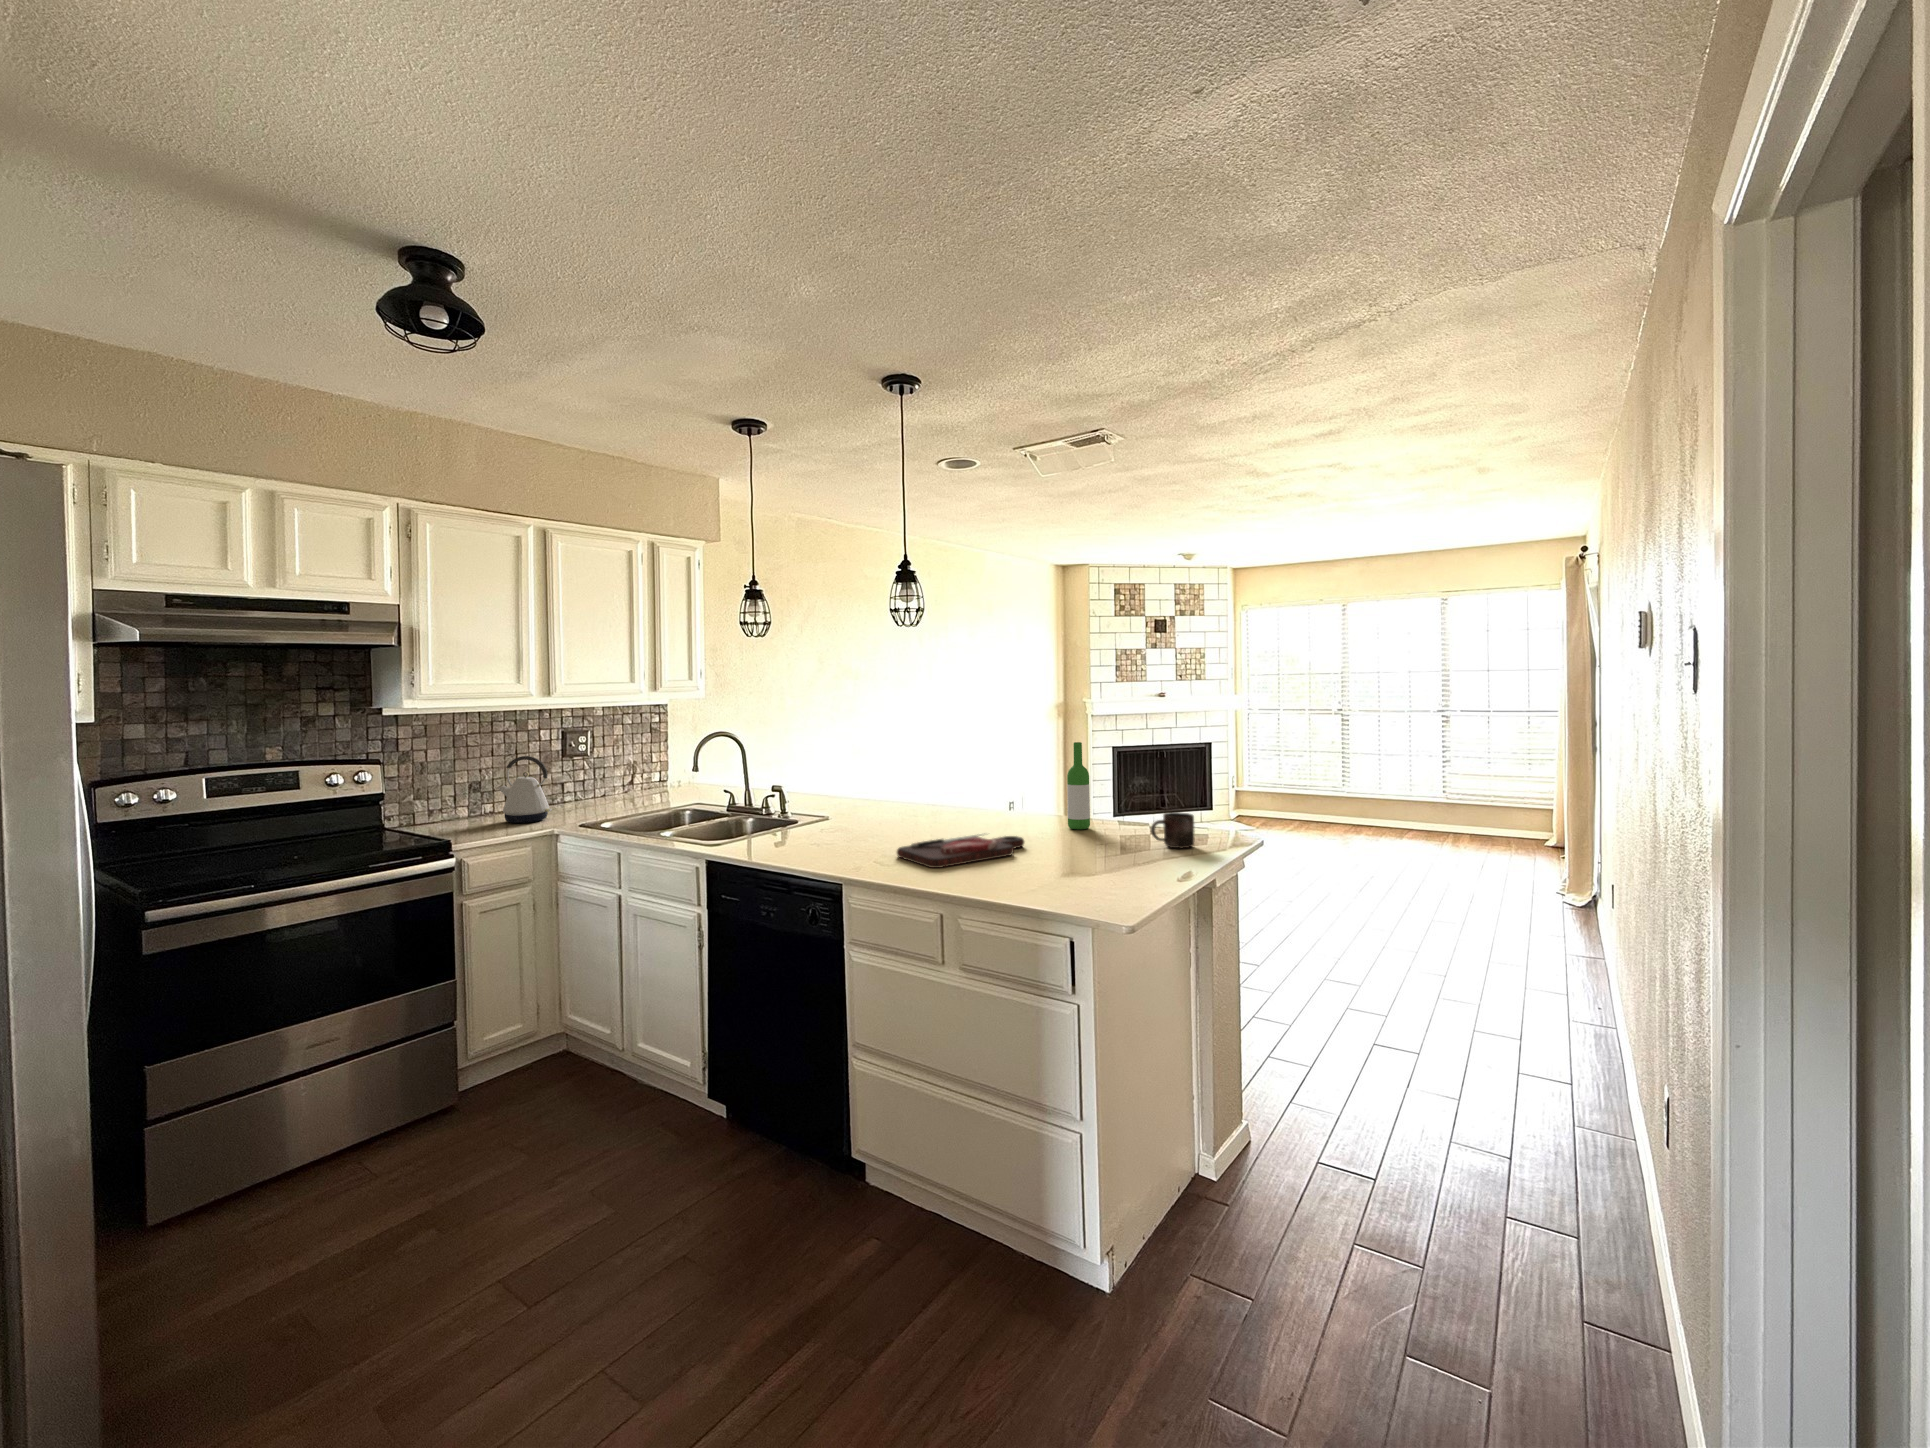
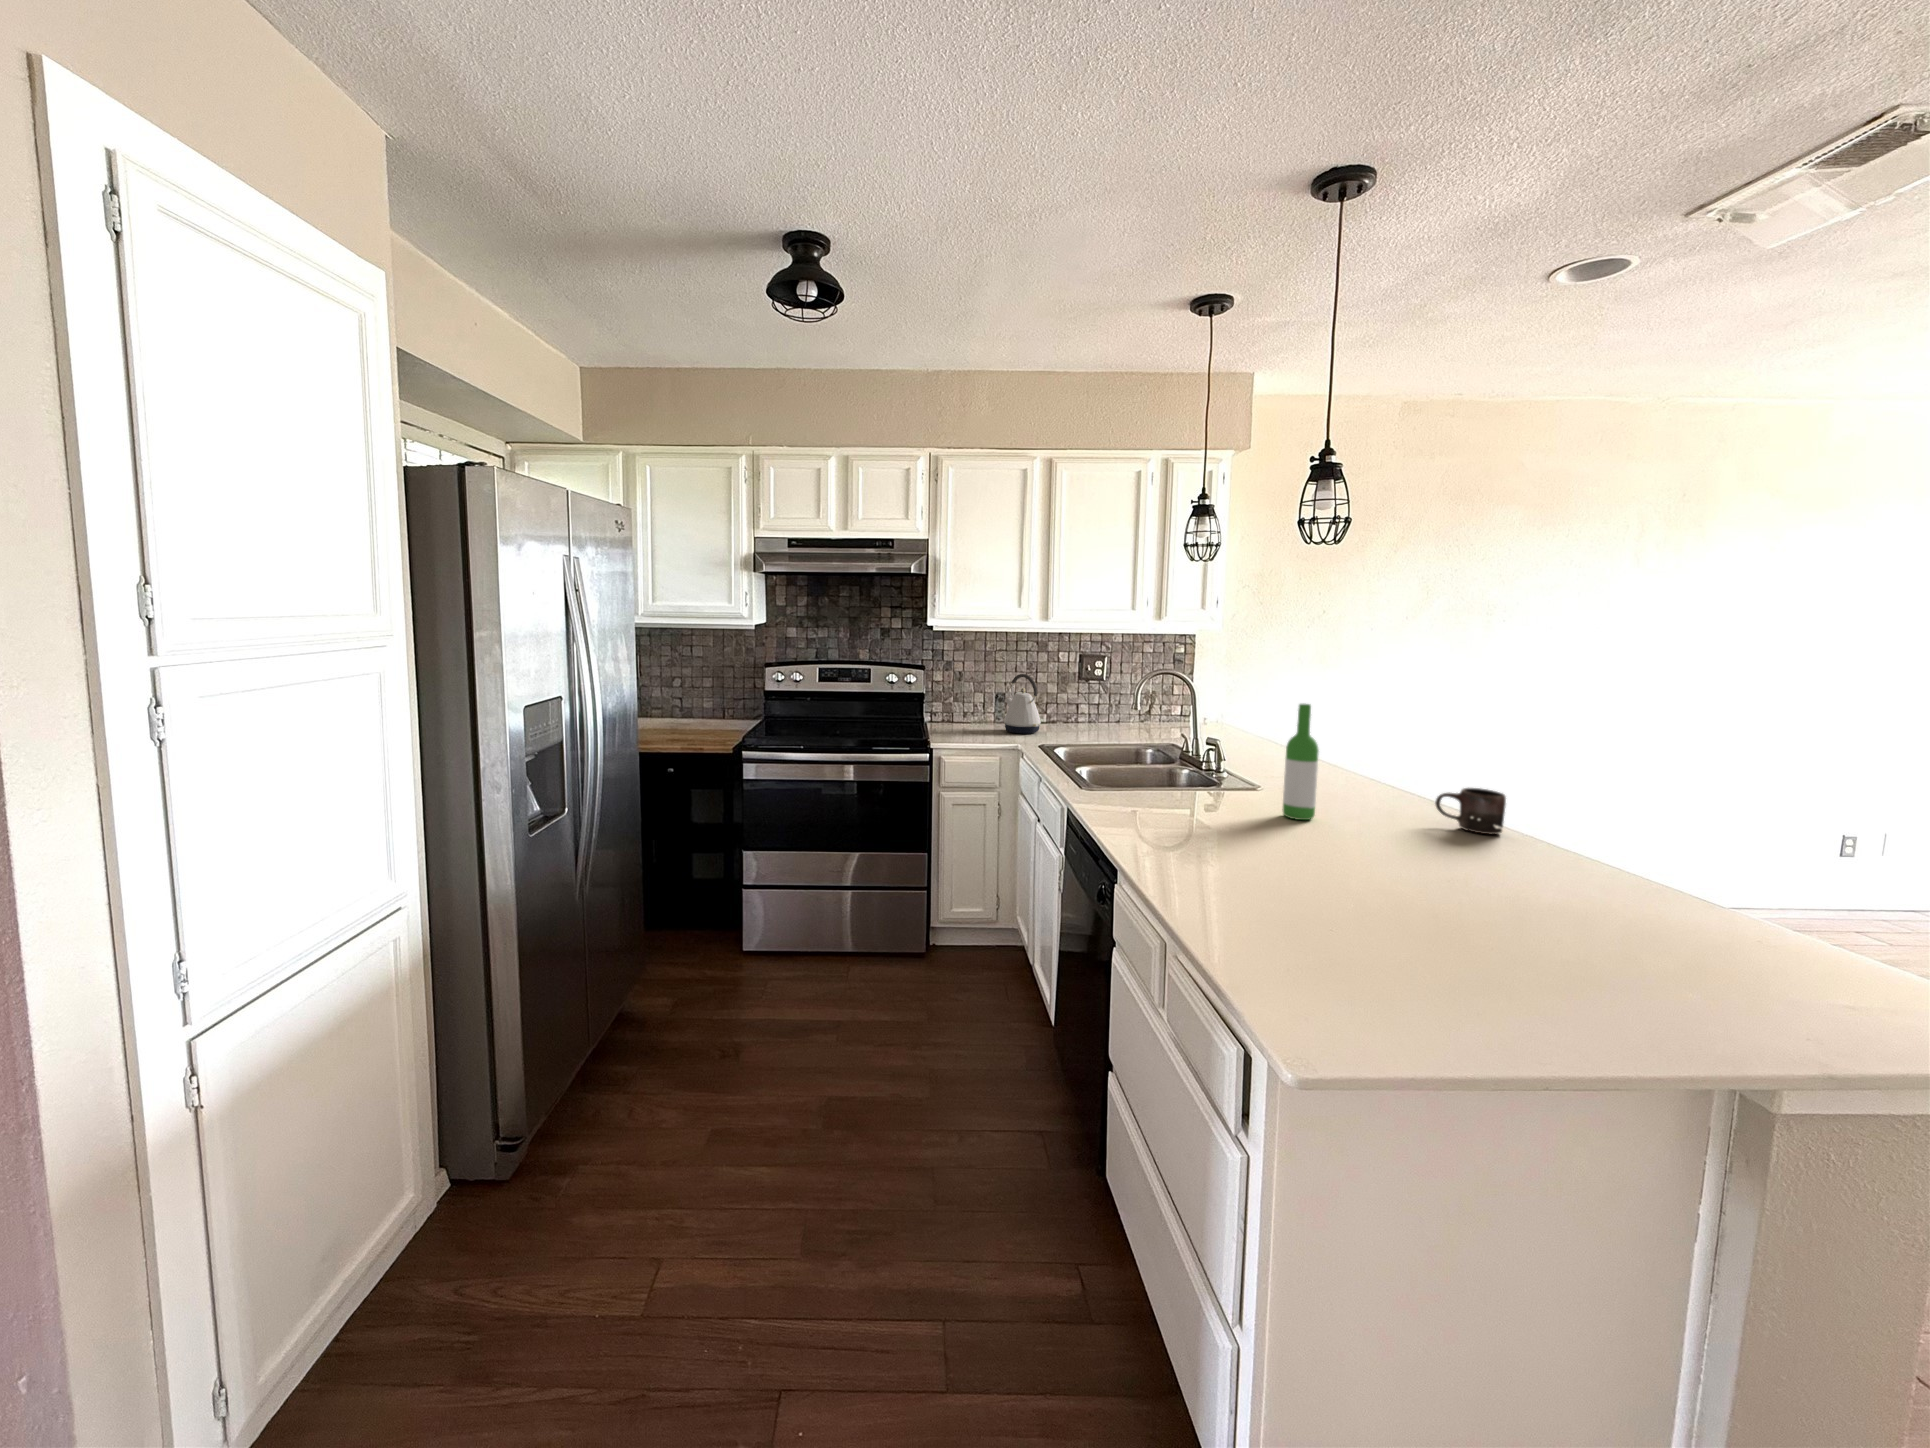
wine bottle: present [1067,742,1090,830] -> present [1282,704,1319,820]
mug: present [1151,812,1194,848] -> present [1435,788,1506,834]
cutting board: present [897,833,1024,868] -> none [1216,838,1433,896]

